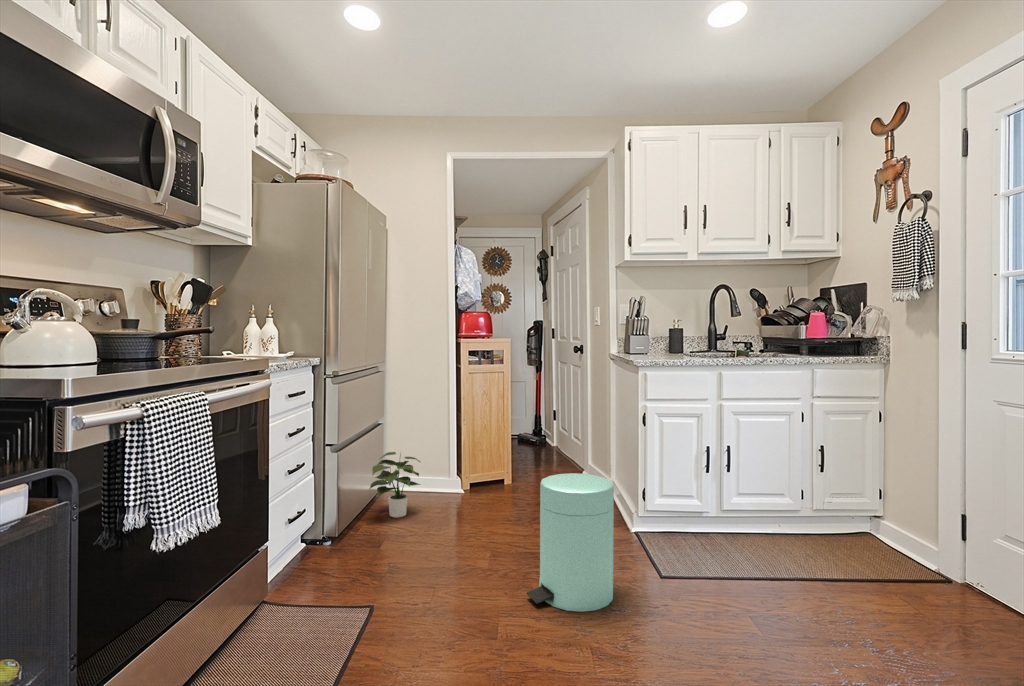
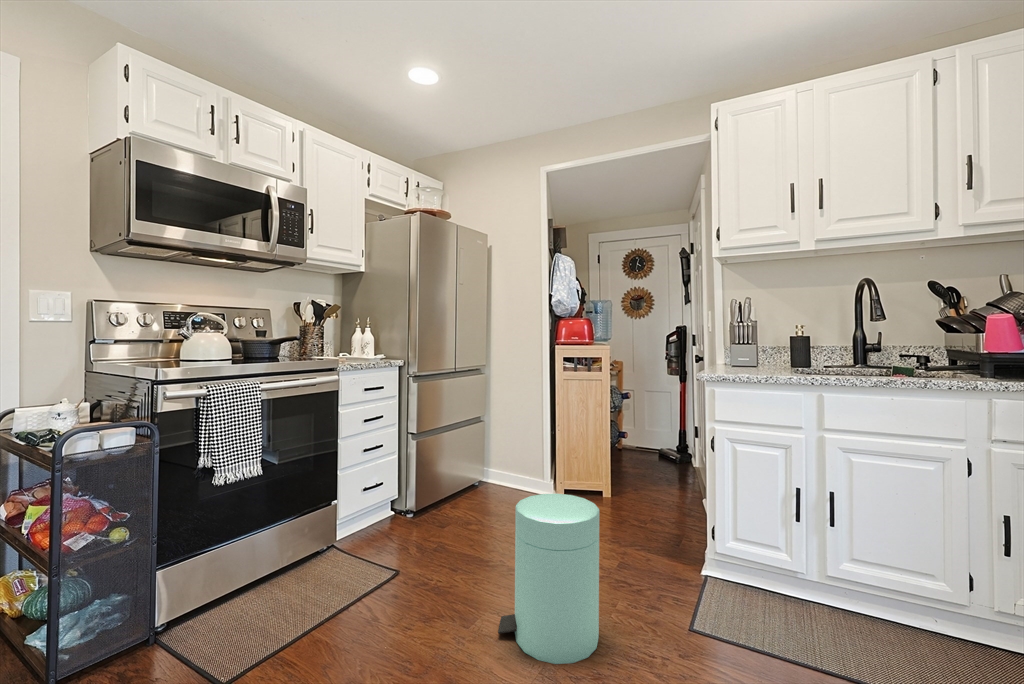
potted plant: present [370,452,420,518] -> none [463,446,511,506]

